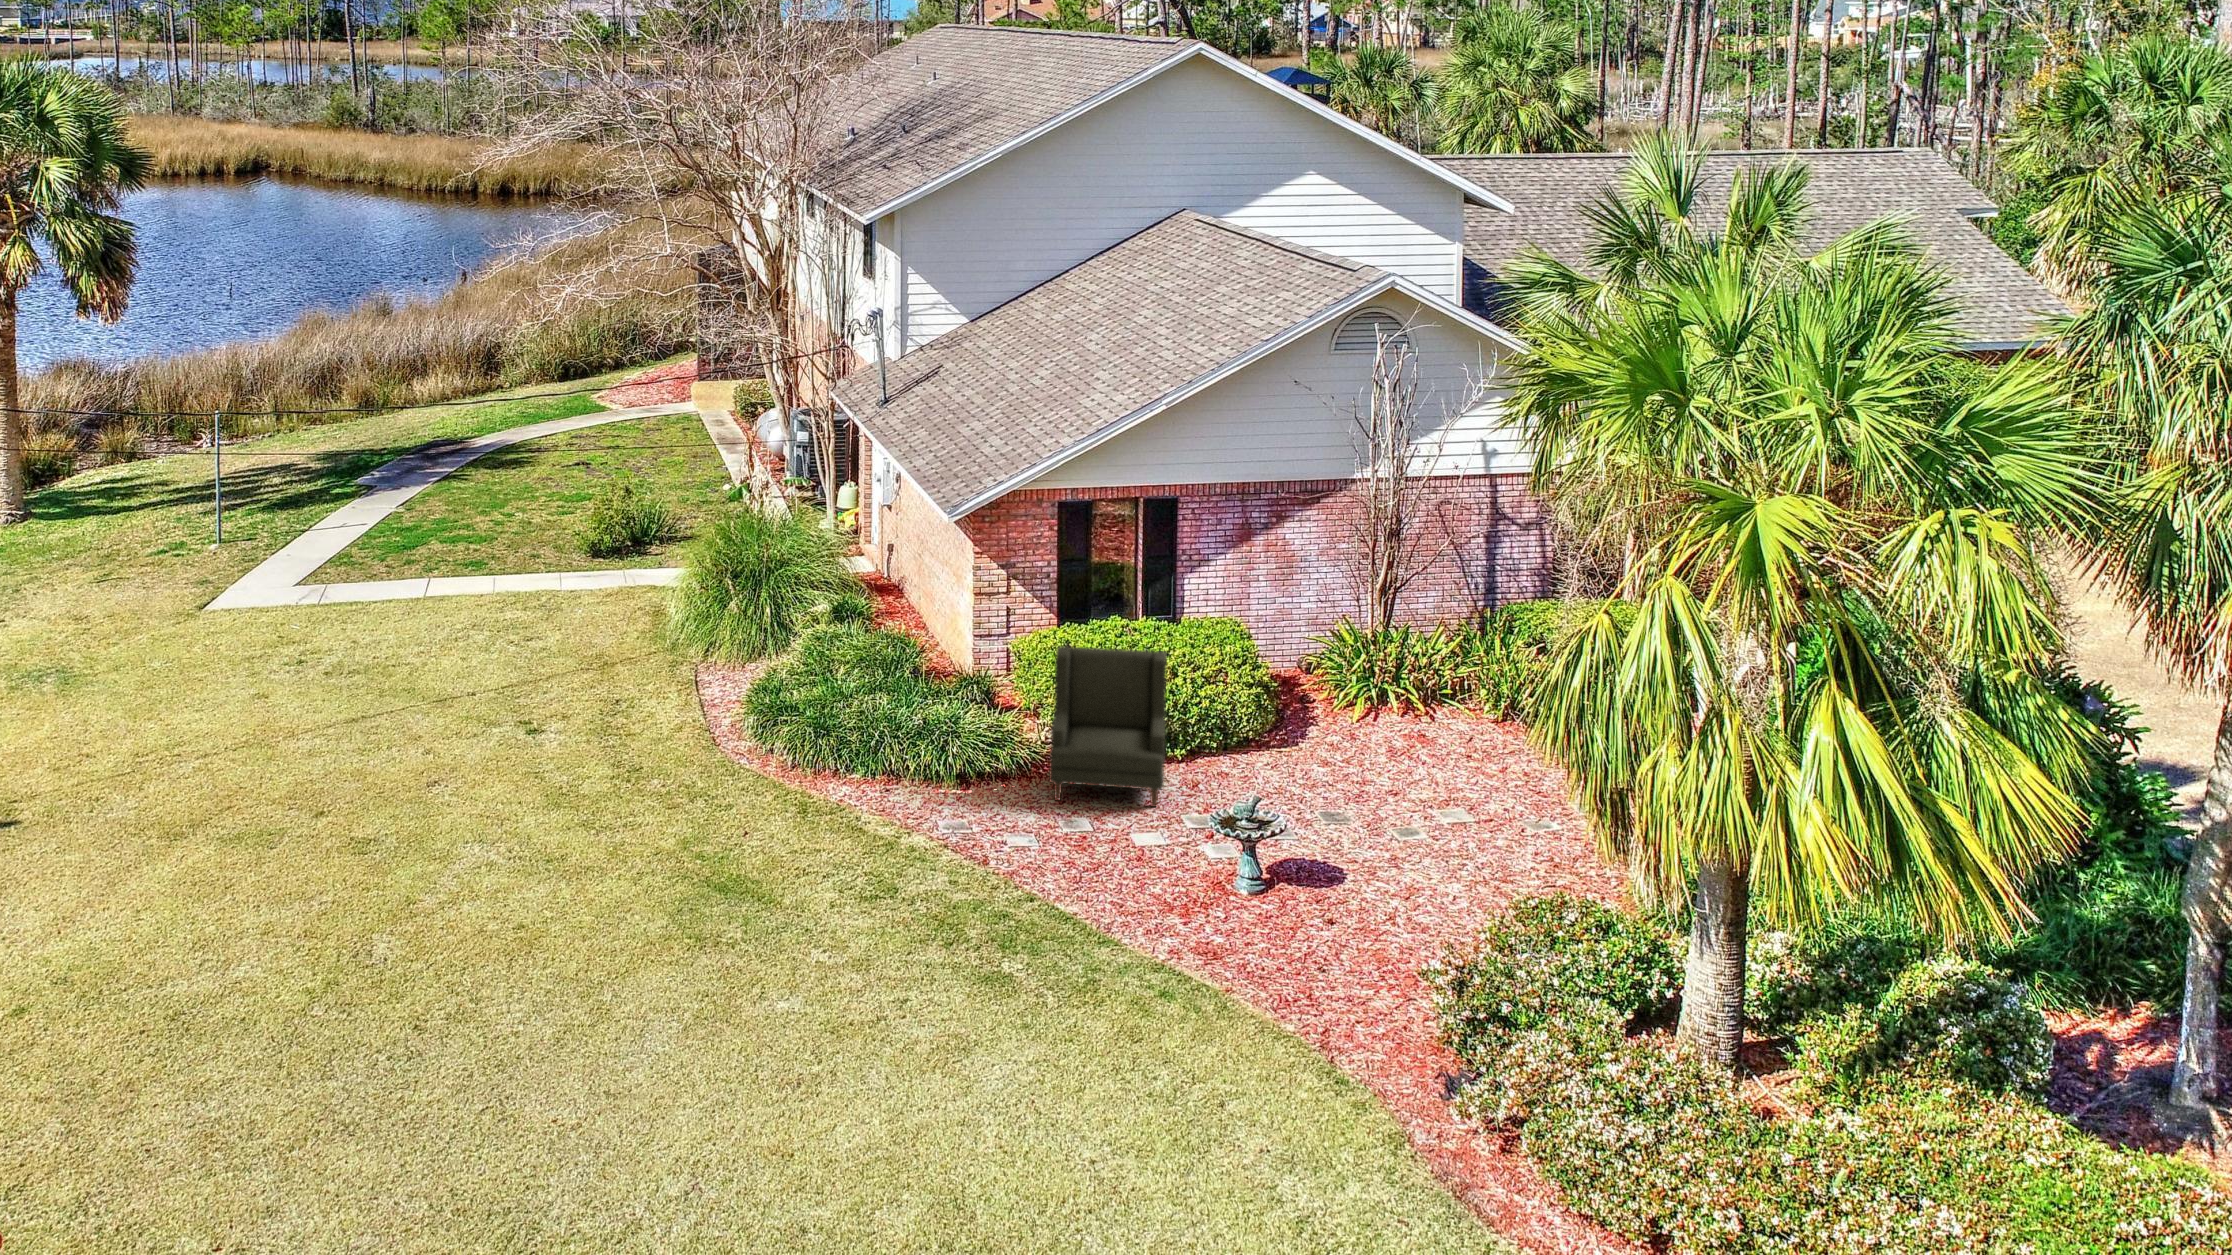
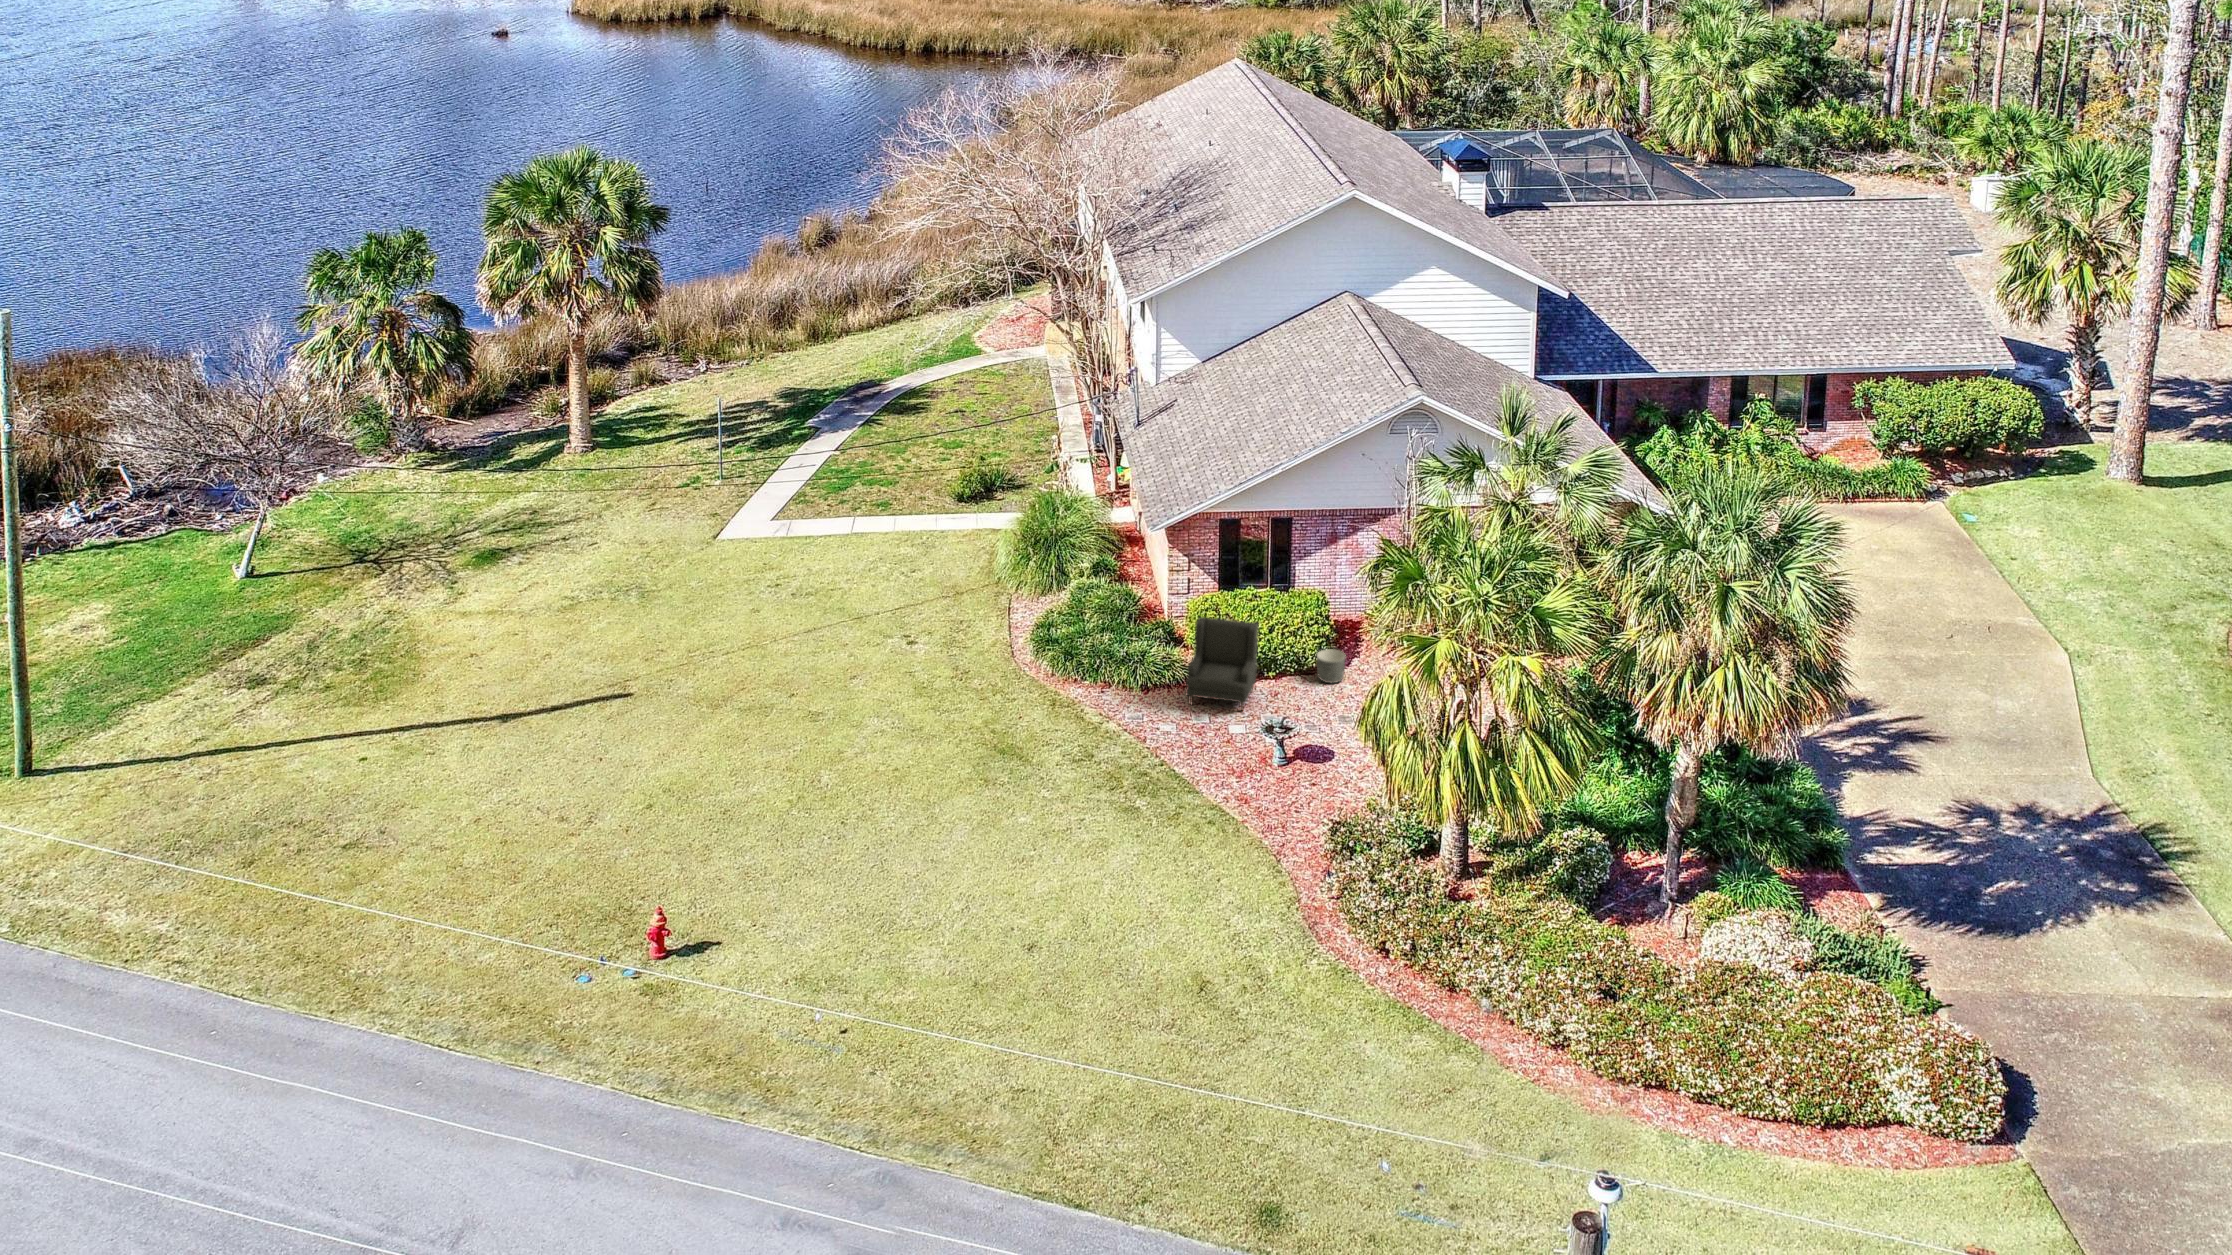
planter: none [1260,705,1312,762] -> present [1317,649,1345,683]

